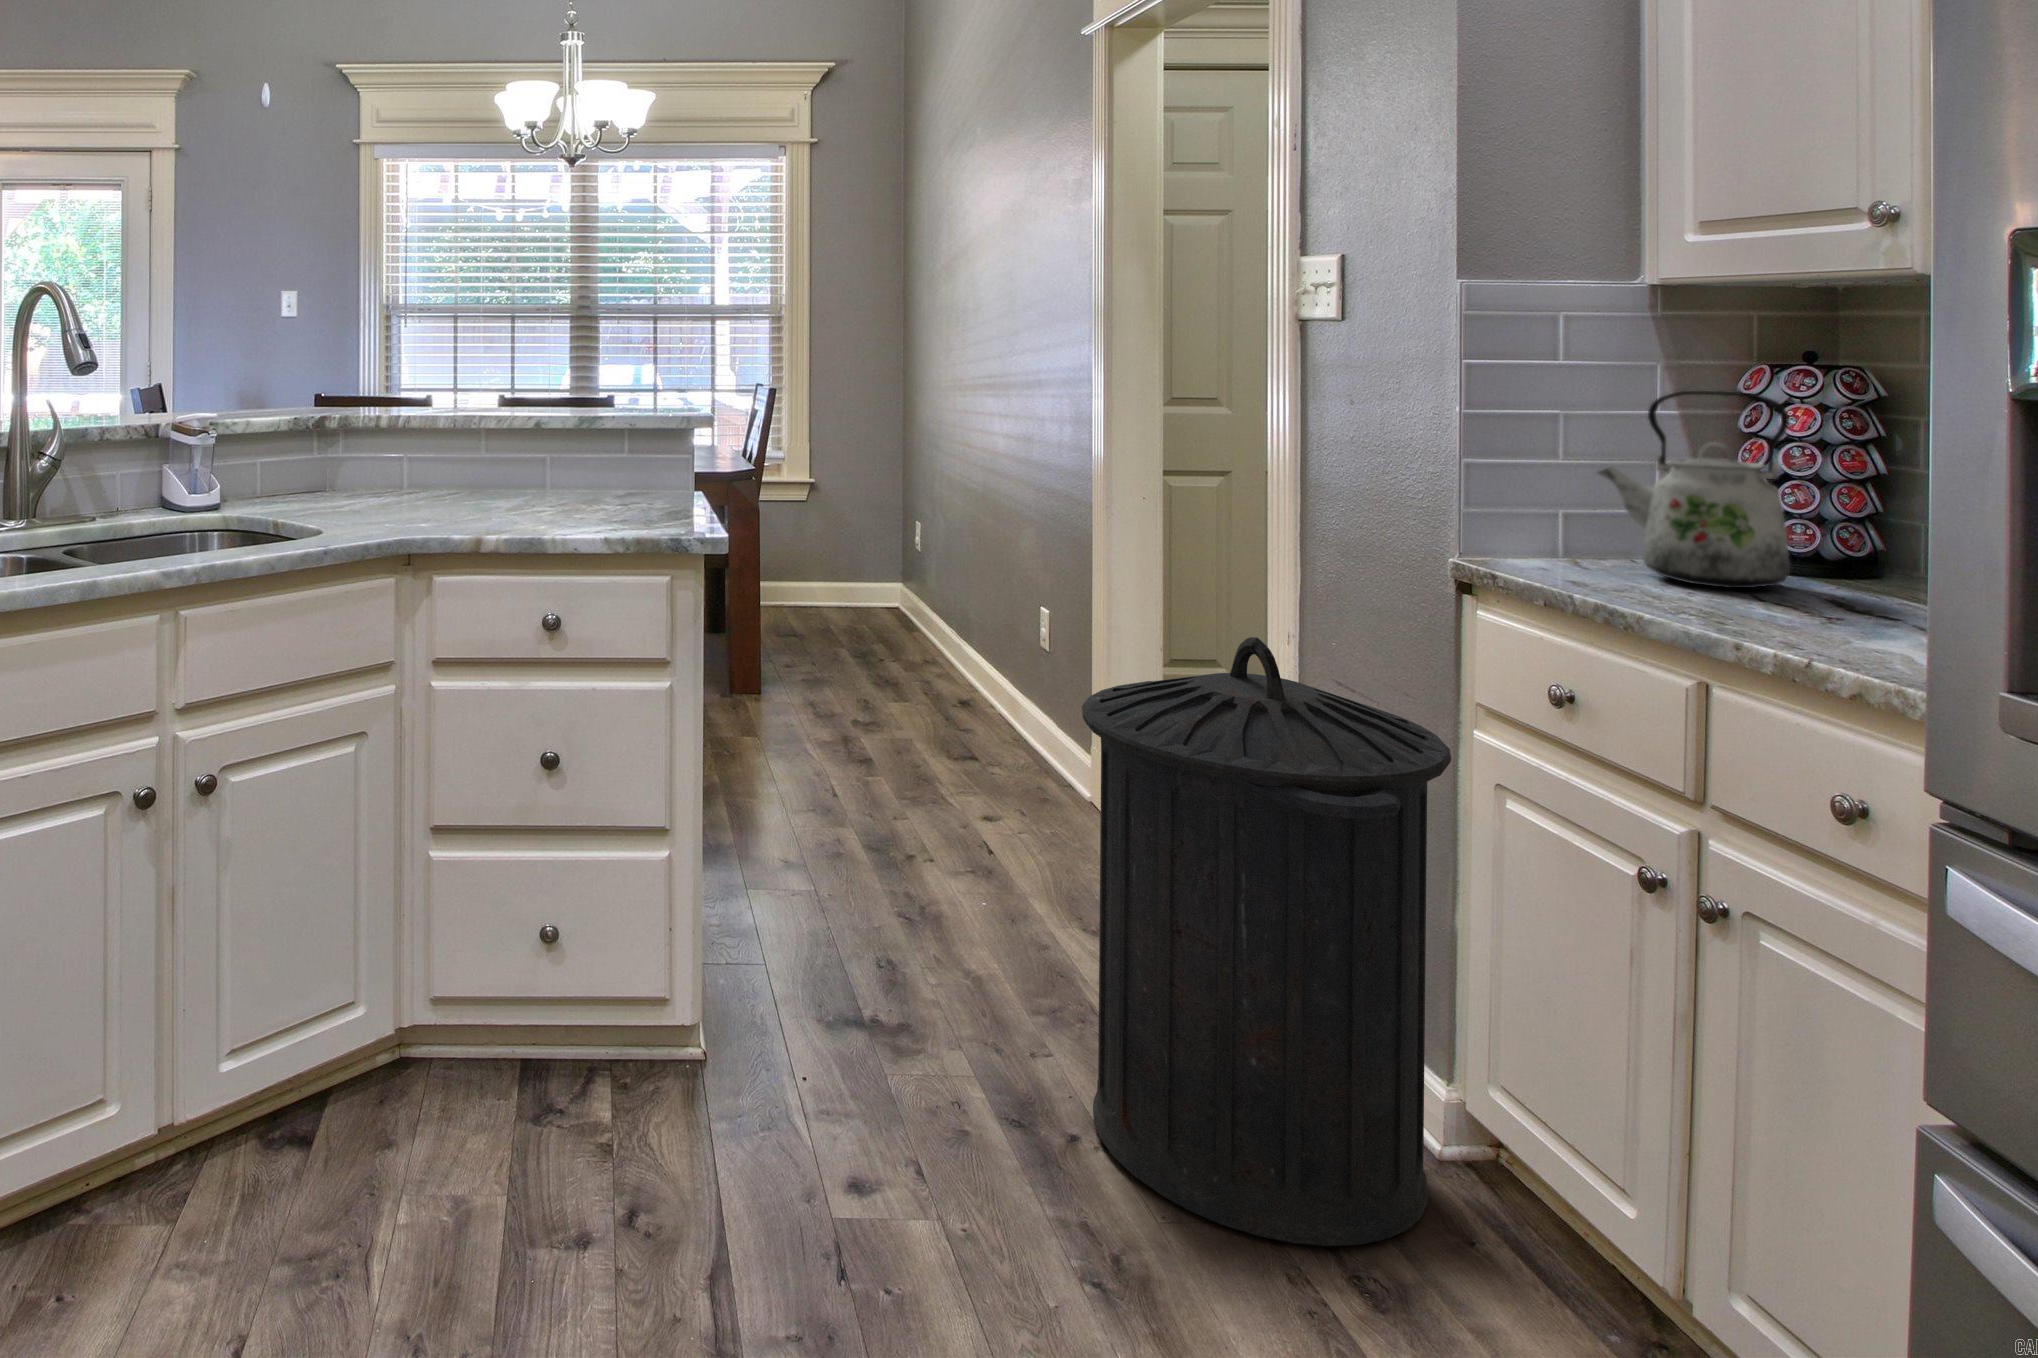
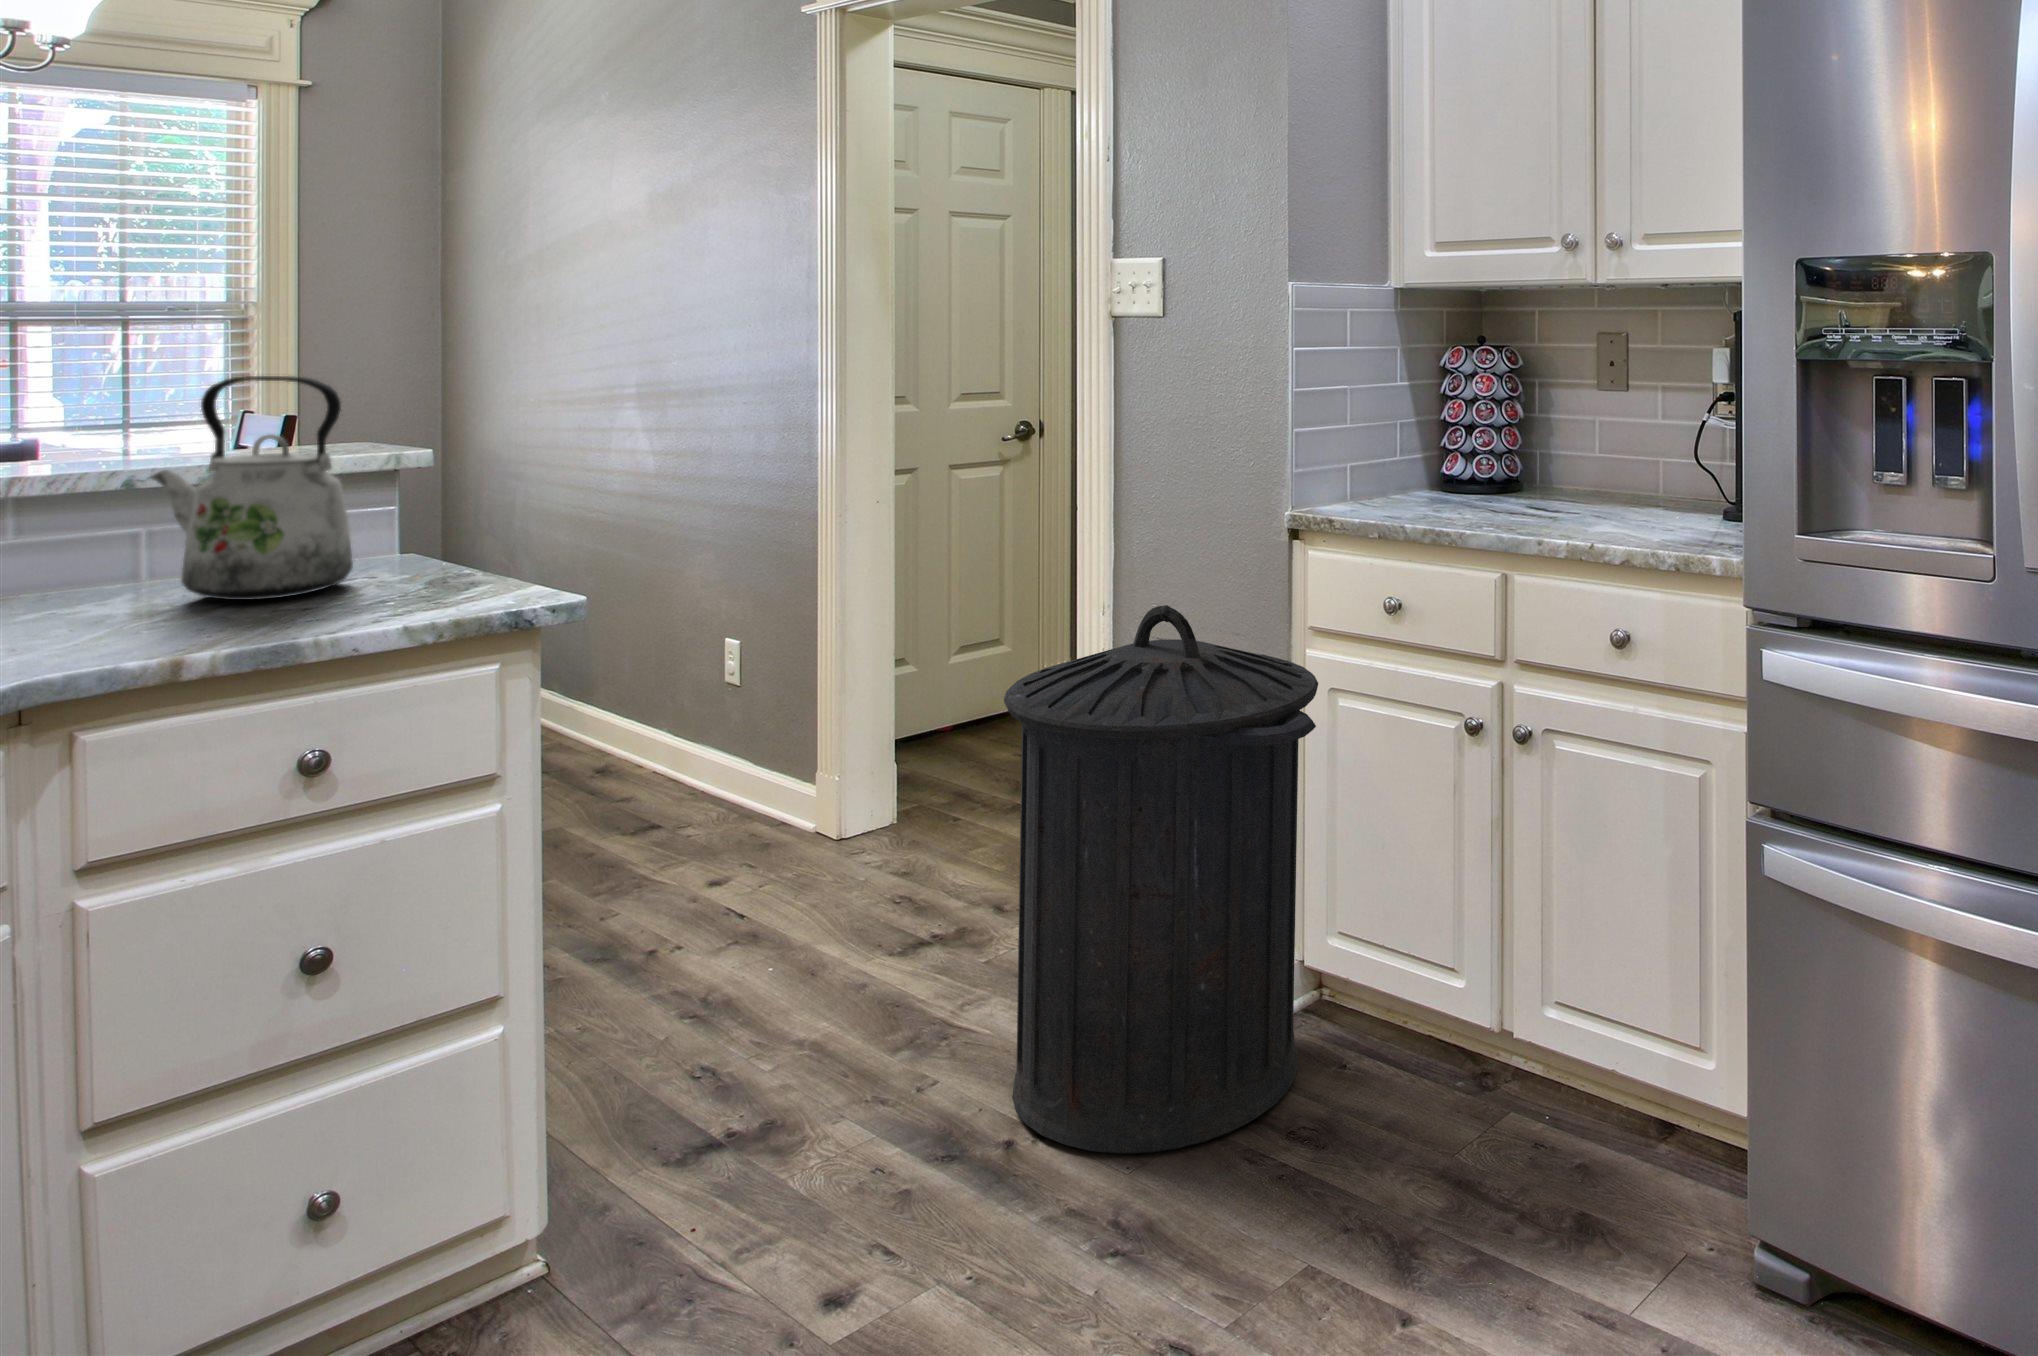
kettle: present [1598,391,1790,588] -> present [150,376,353,600]

